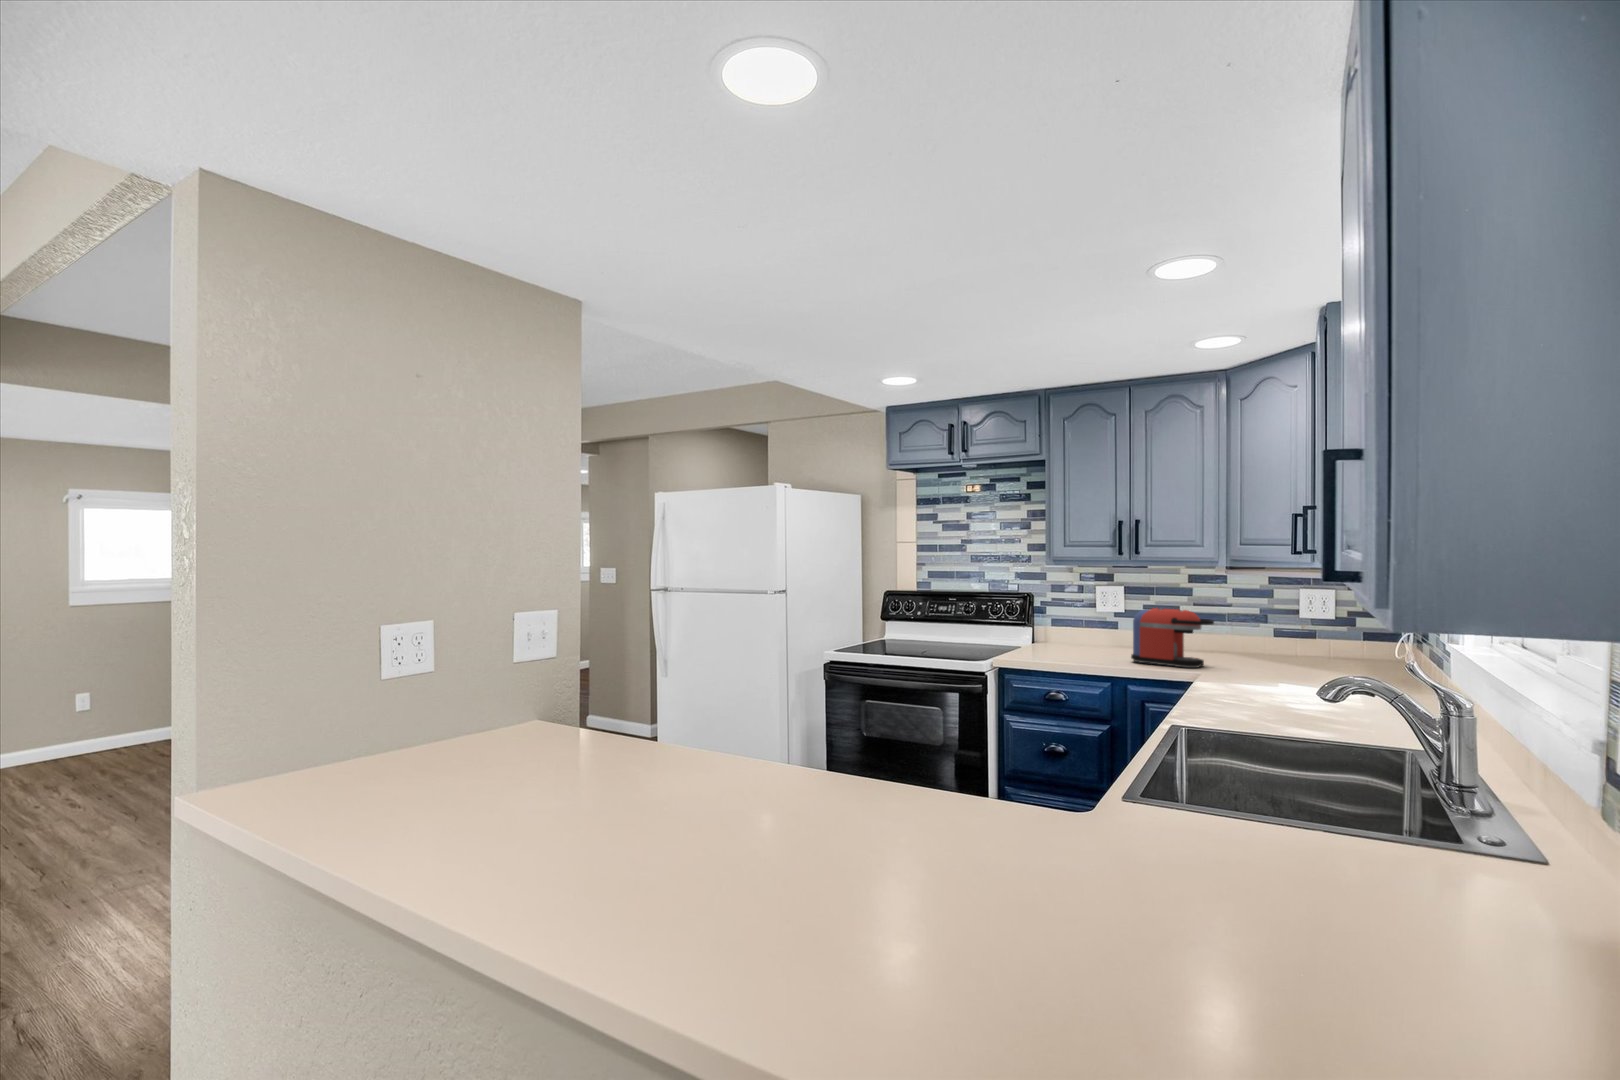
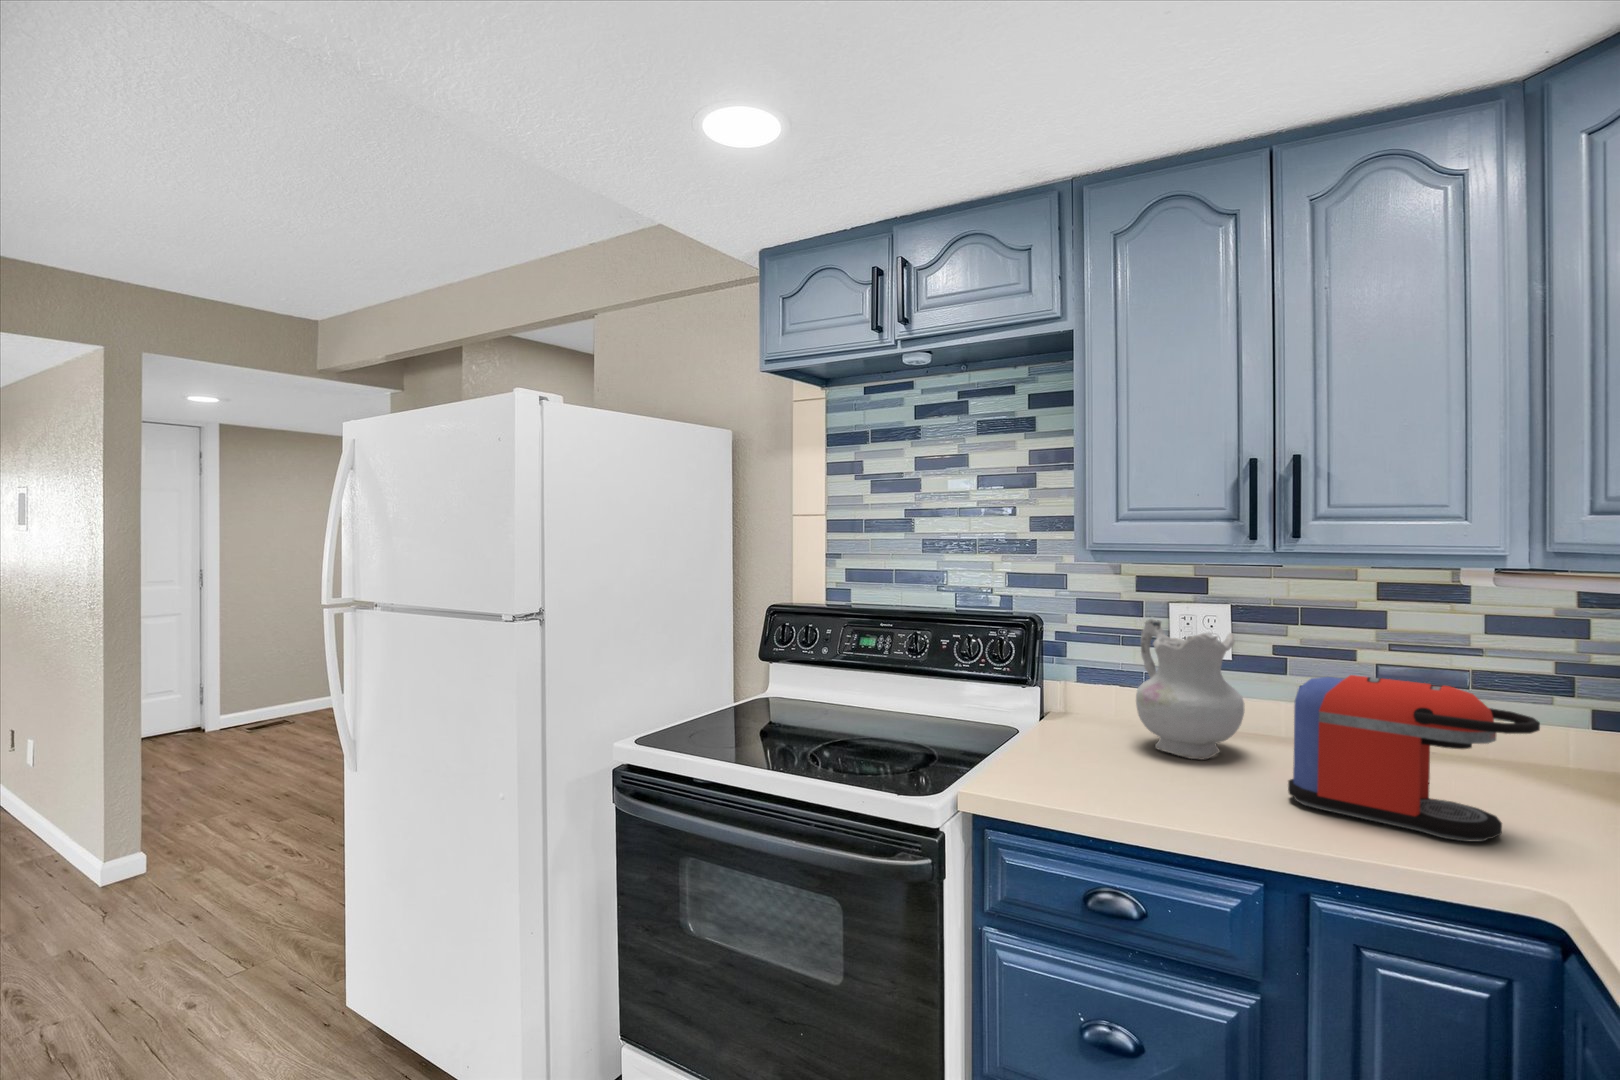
ceramic pitcher: none [1076,592,1124,654] -> present [1136,619,1244,760]

